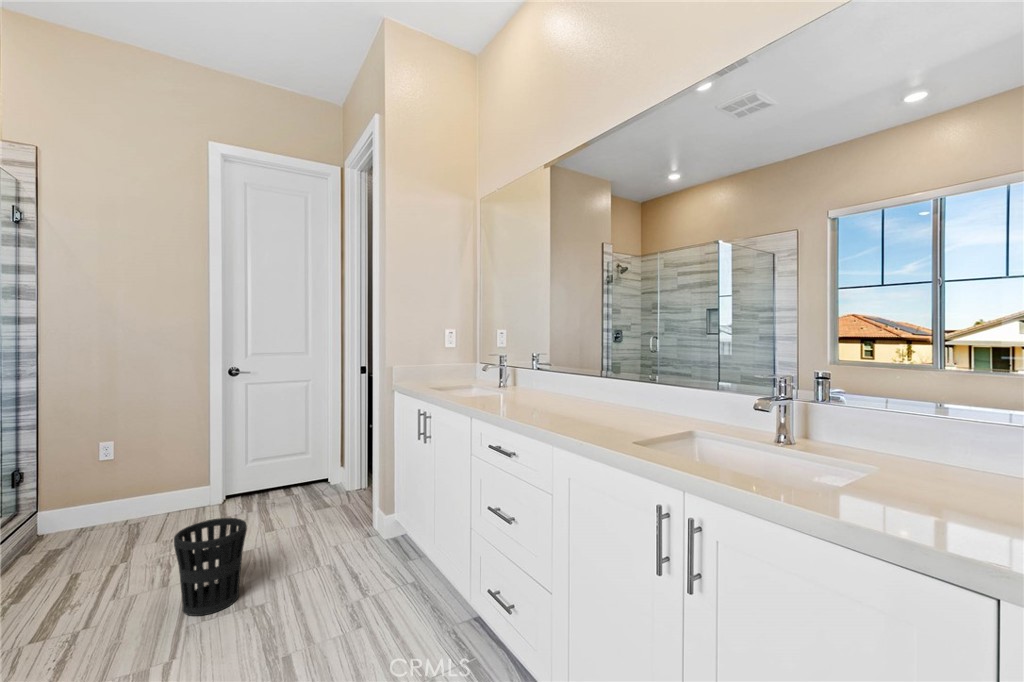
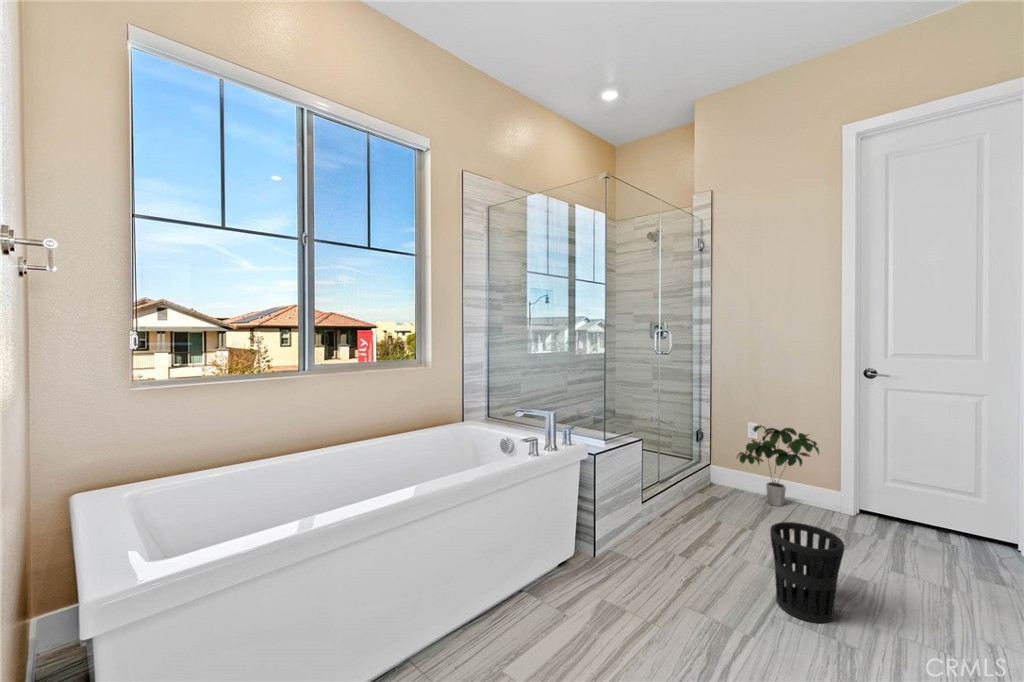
potted plant: none [86,436,189,527] -> present [737,425,819,506]

